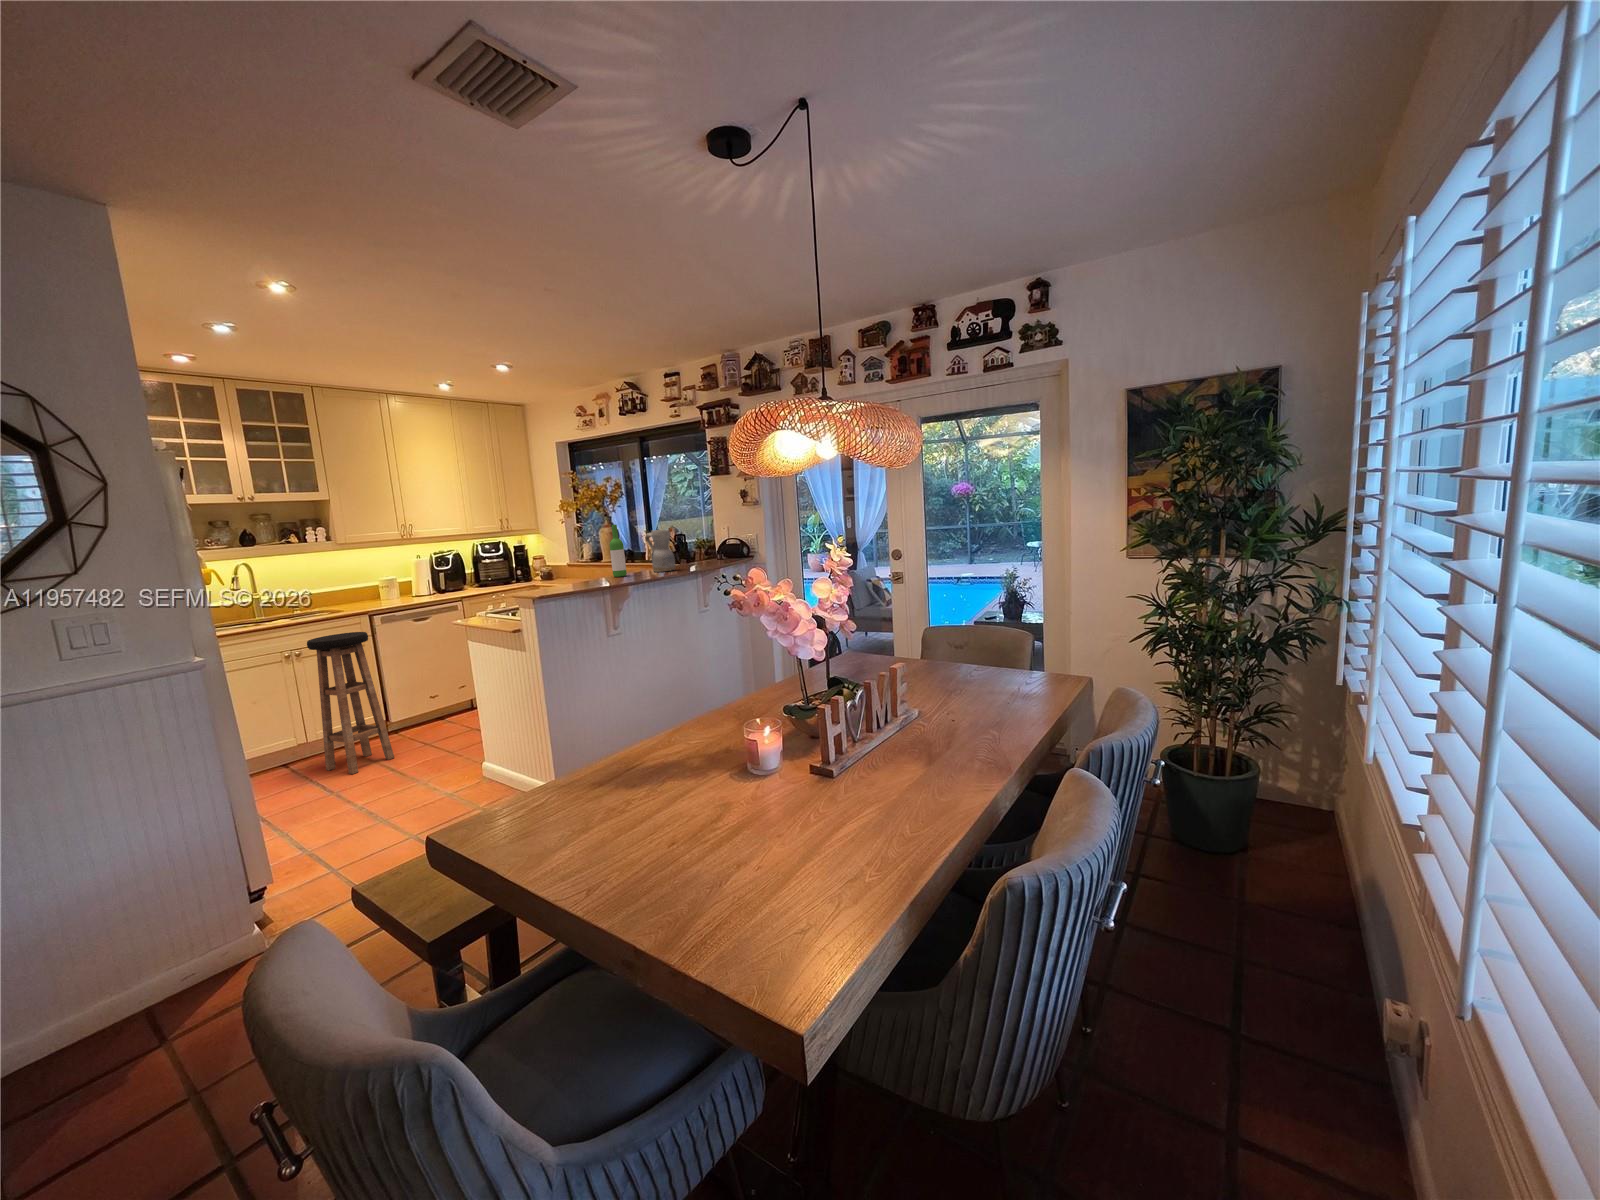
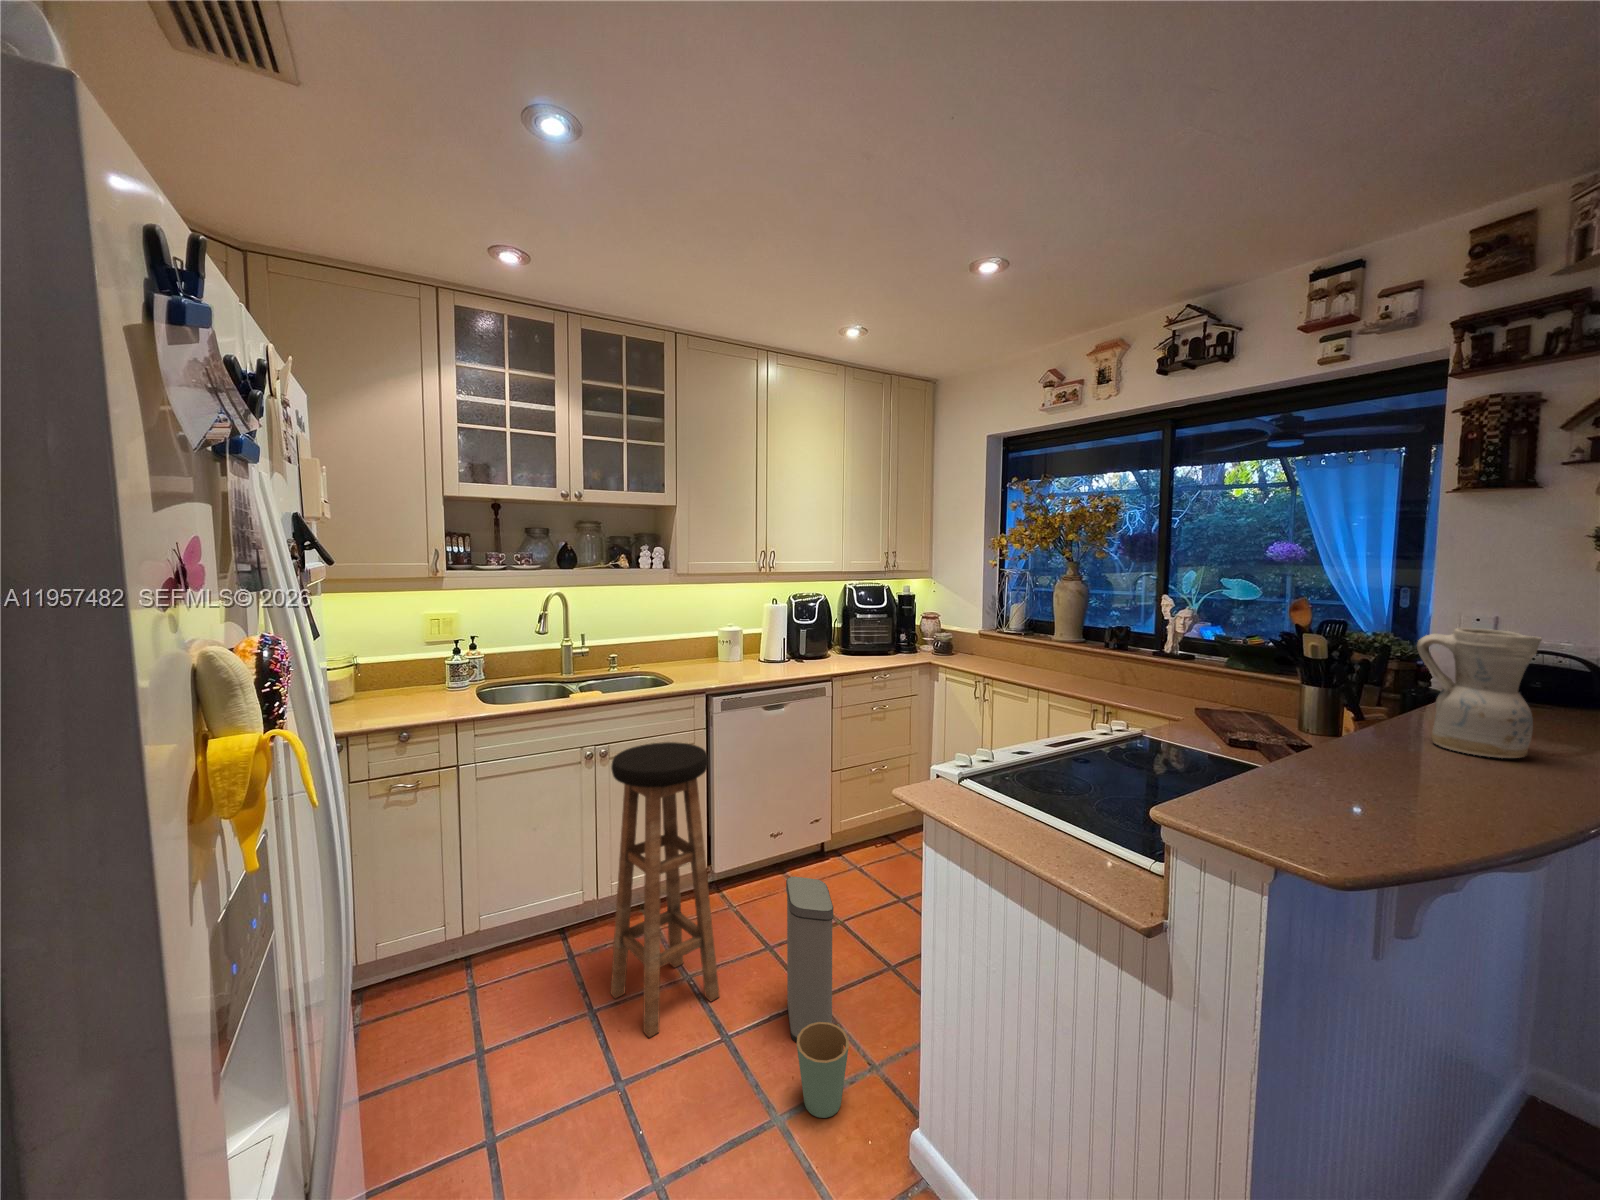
wine bottle: present [610,525,627,577] -> none [1349,607,1408,764]
trash can: none [423,686,457,770] -> present [786,877,849,1118]

